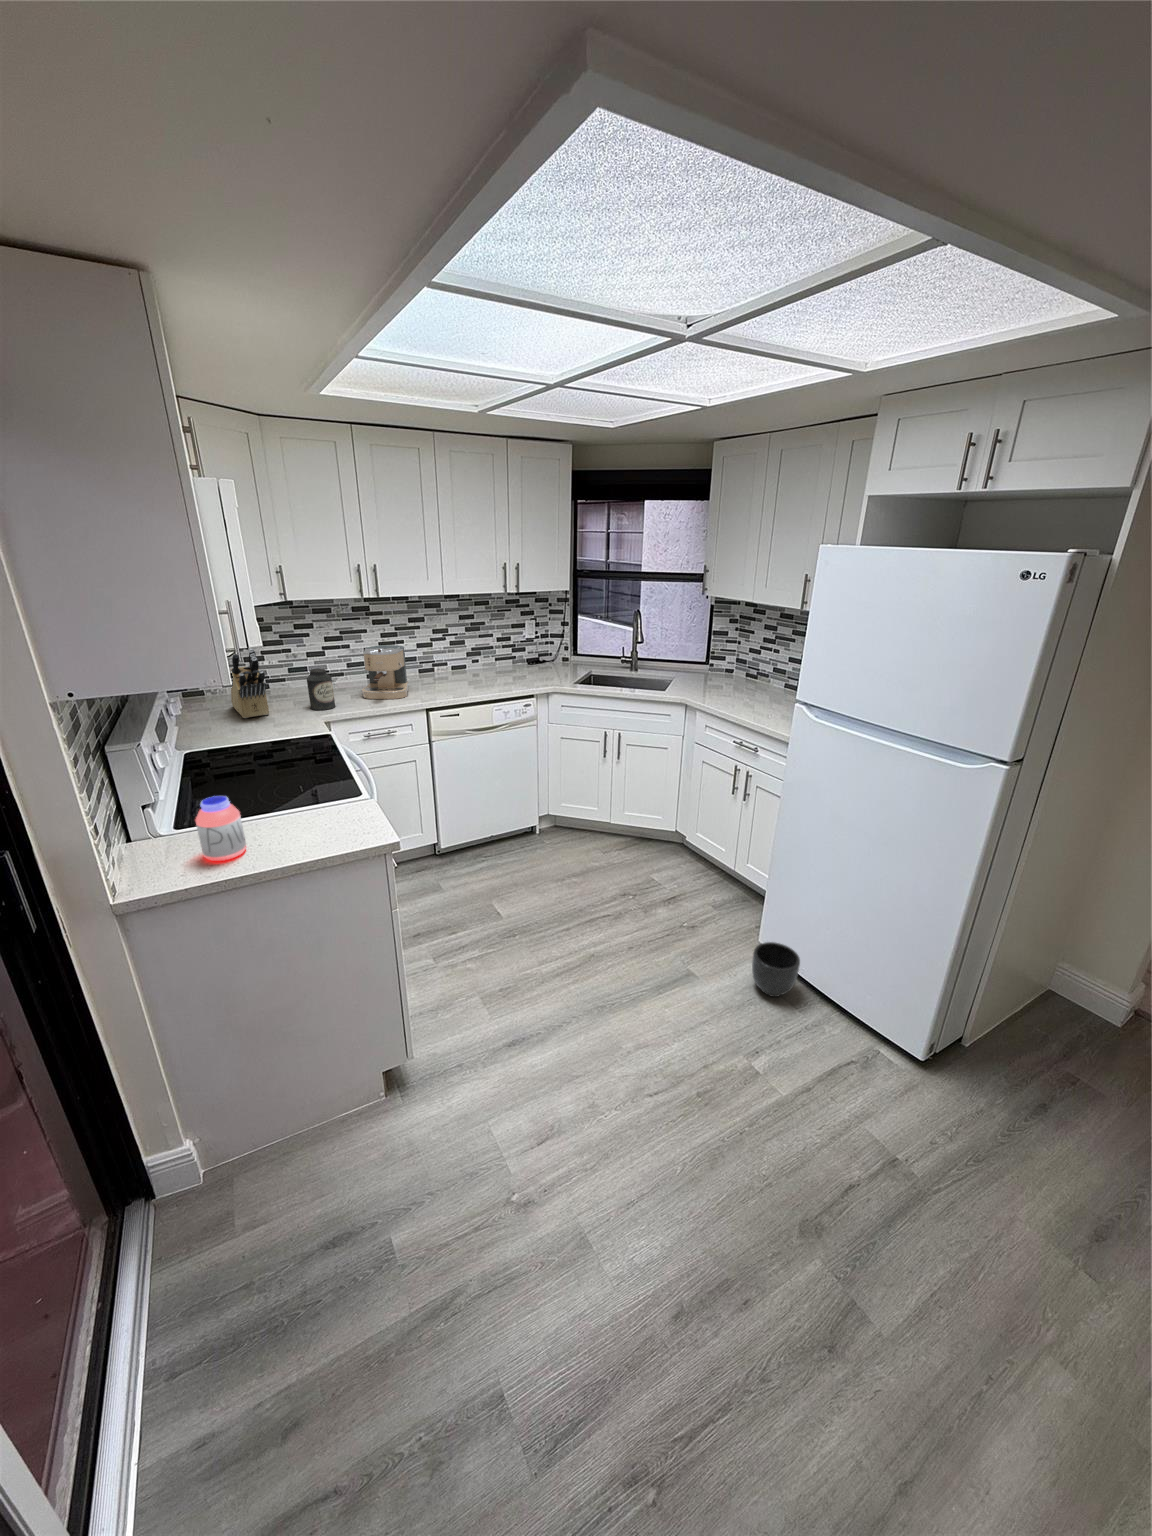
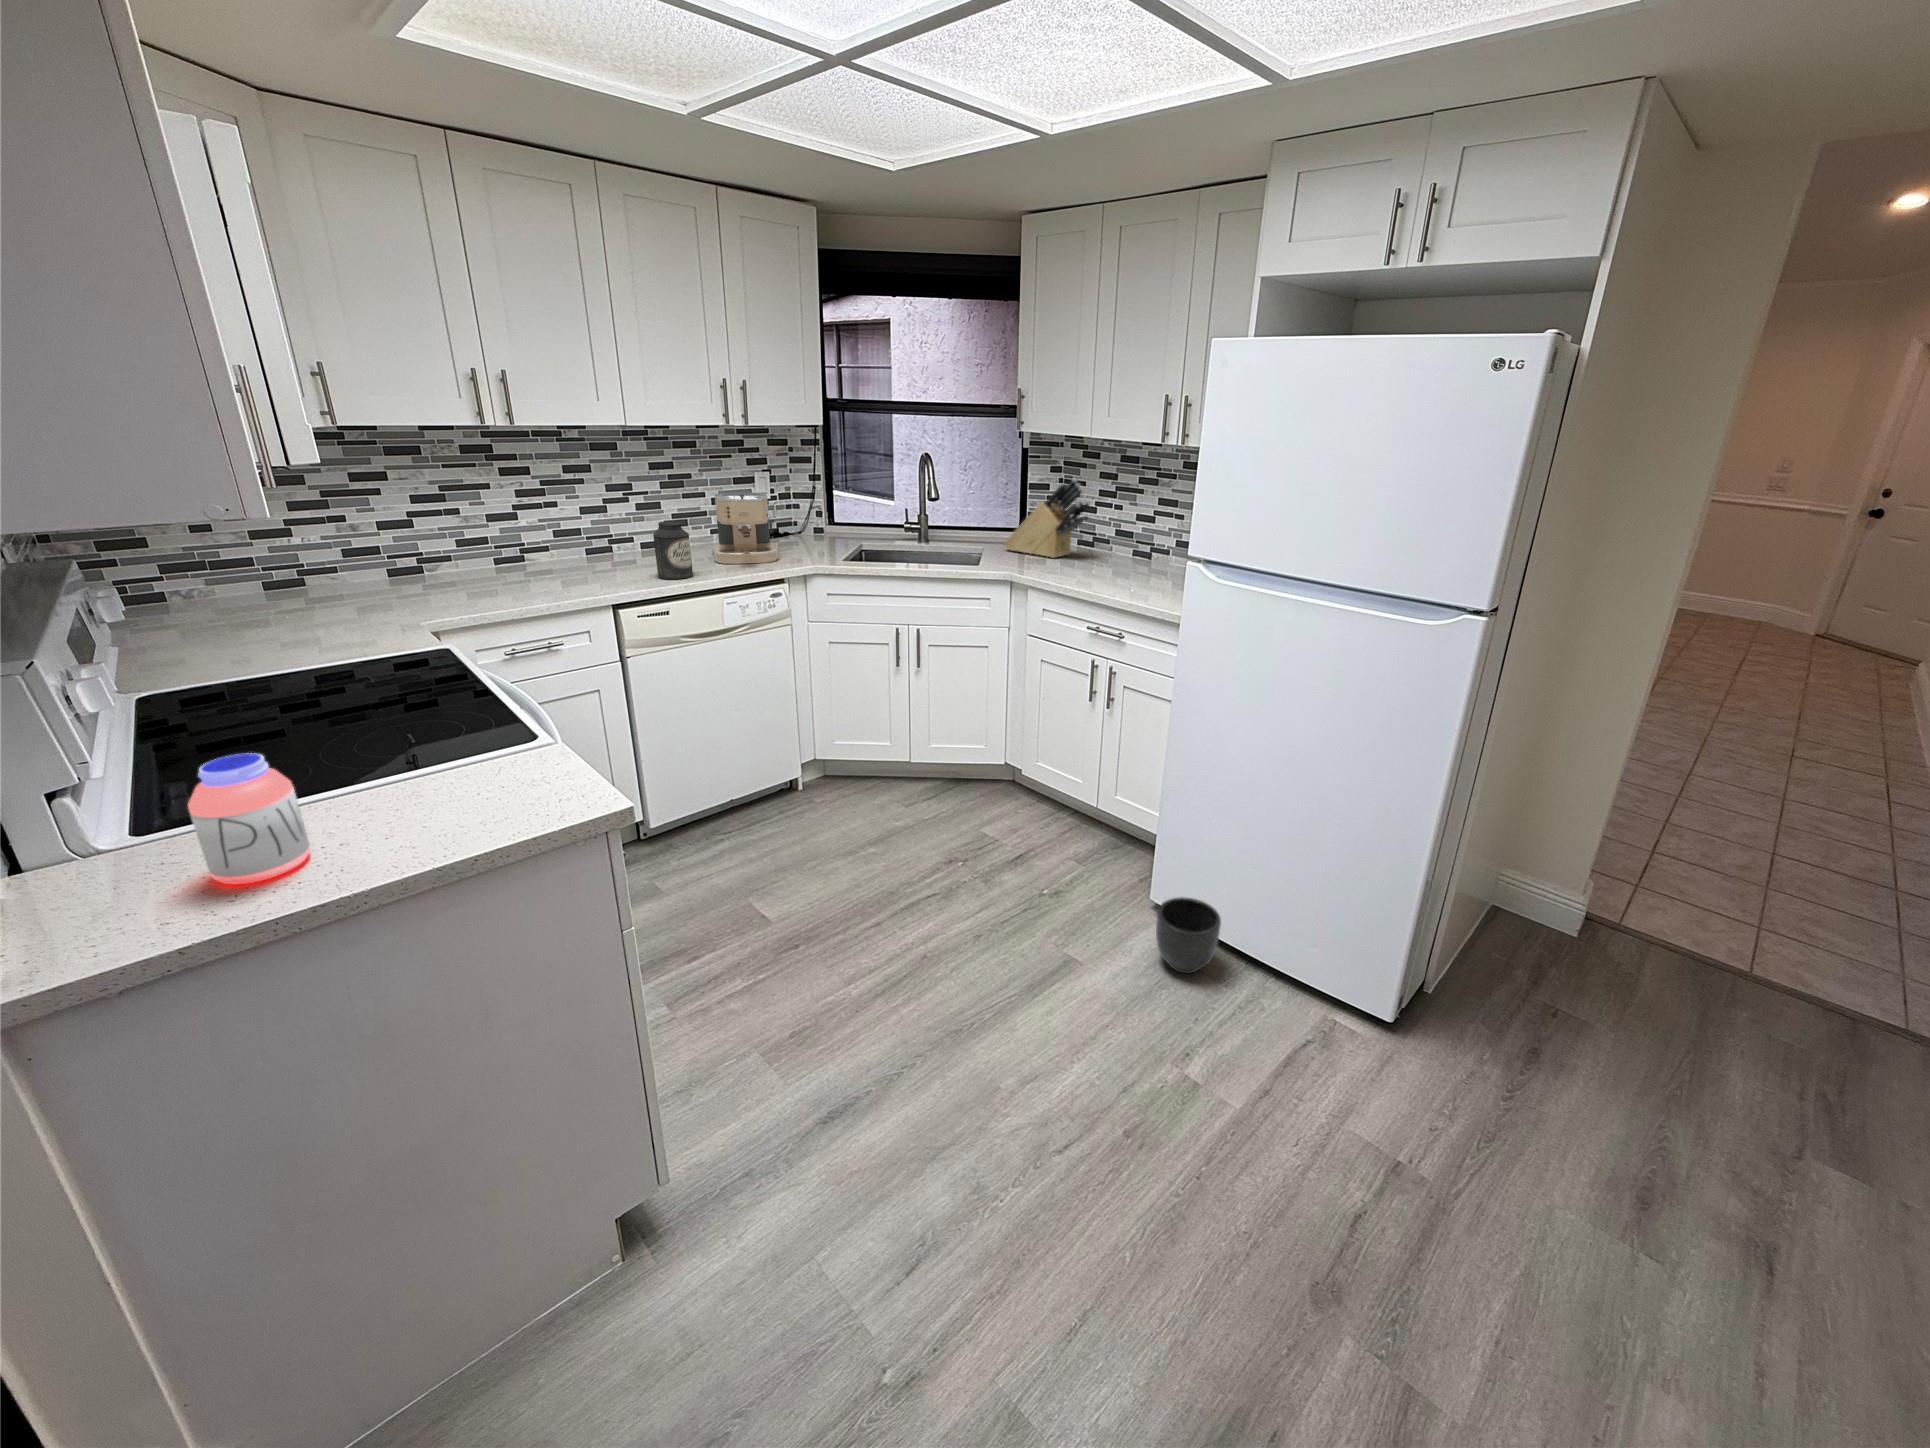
coffee maker: present [362,645,408,699] -> present [714,492,778,564]
knife block: present [231,649,269,718] -> present [1004,479,1090,558]
canister: present [307,669,335,710] -> present [653,521,693,579]

